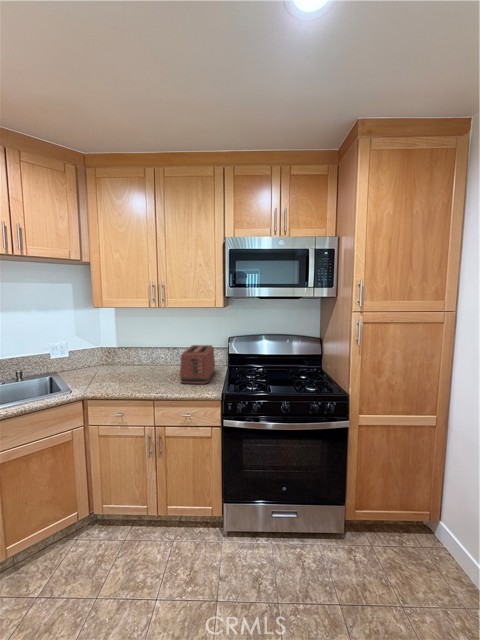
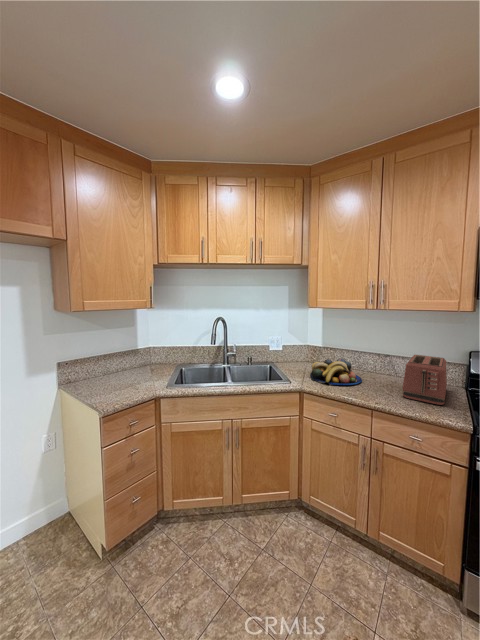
fruit bowl: none [98,357,151,386] -> present [310,359,362,385]

